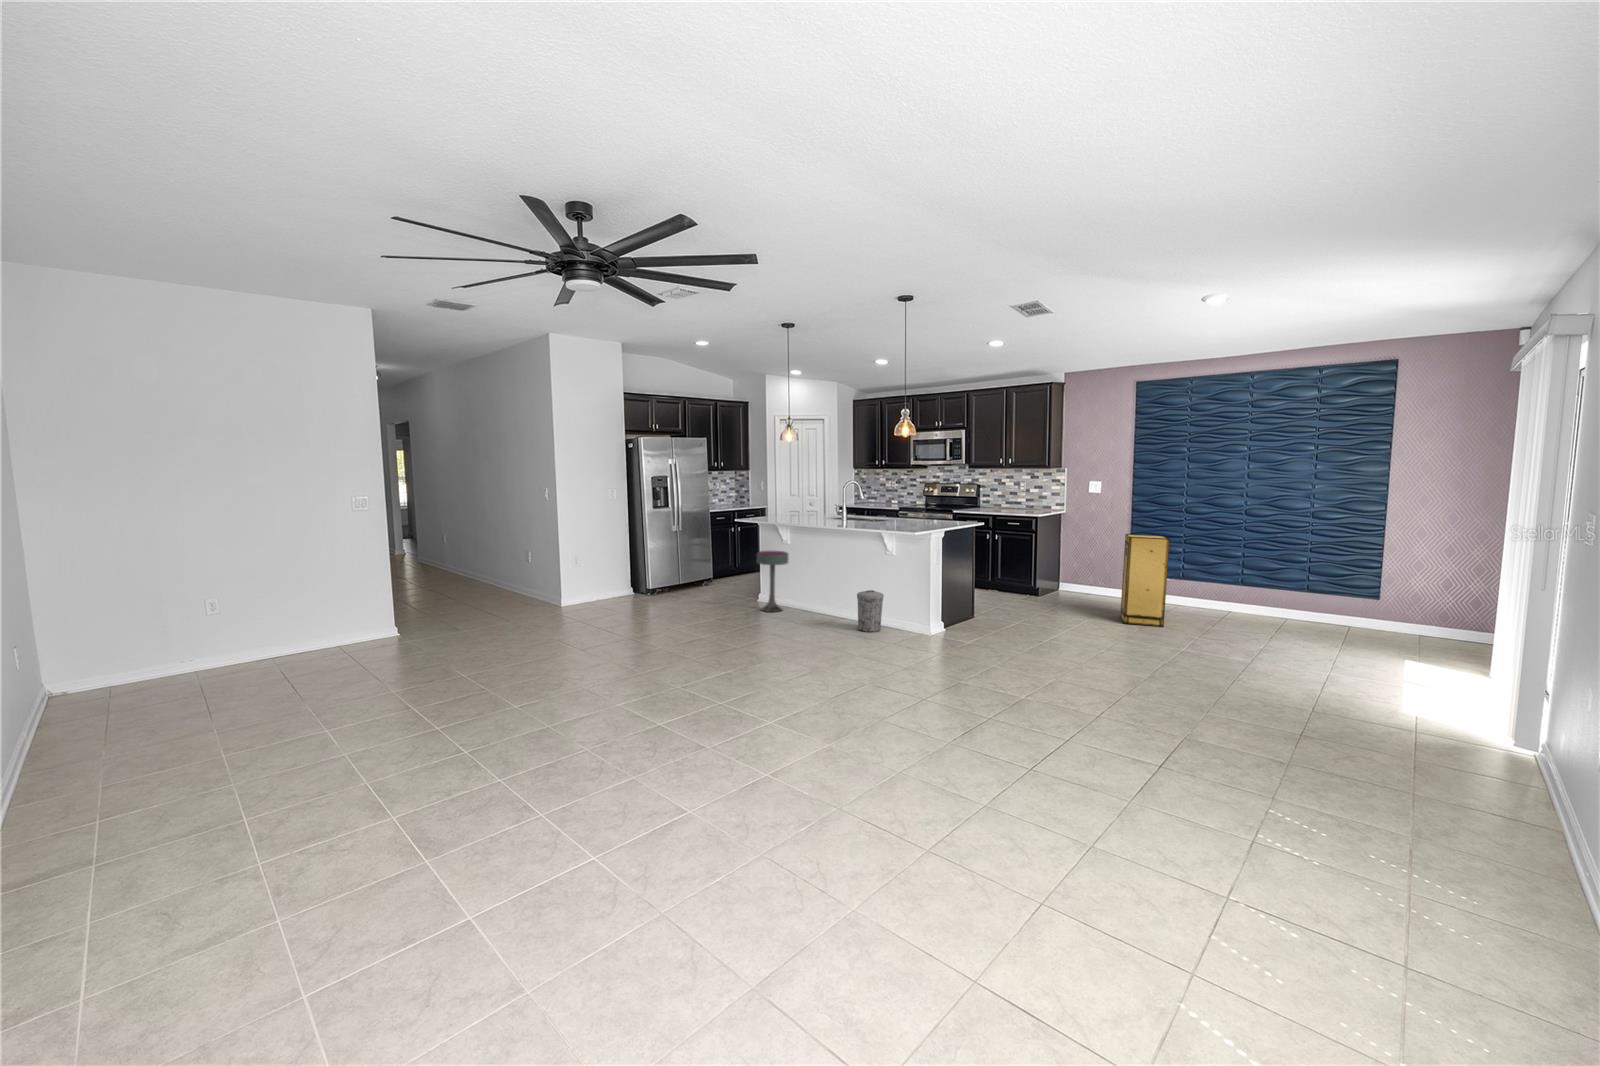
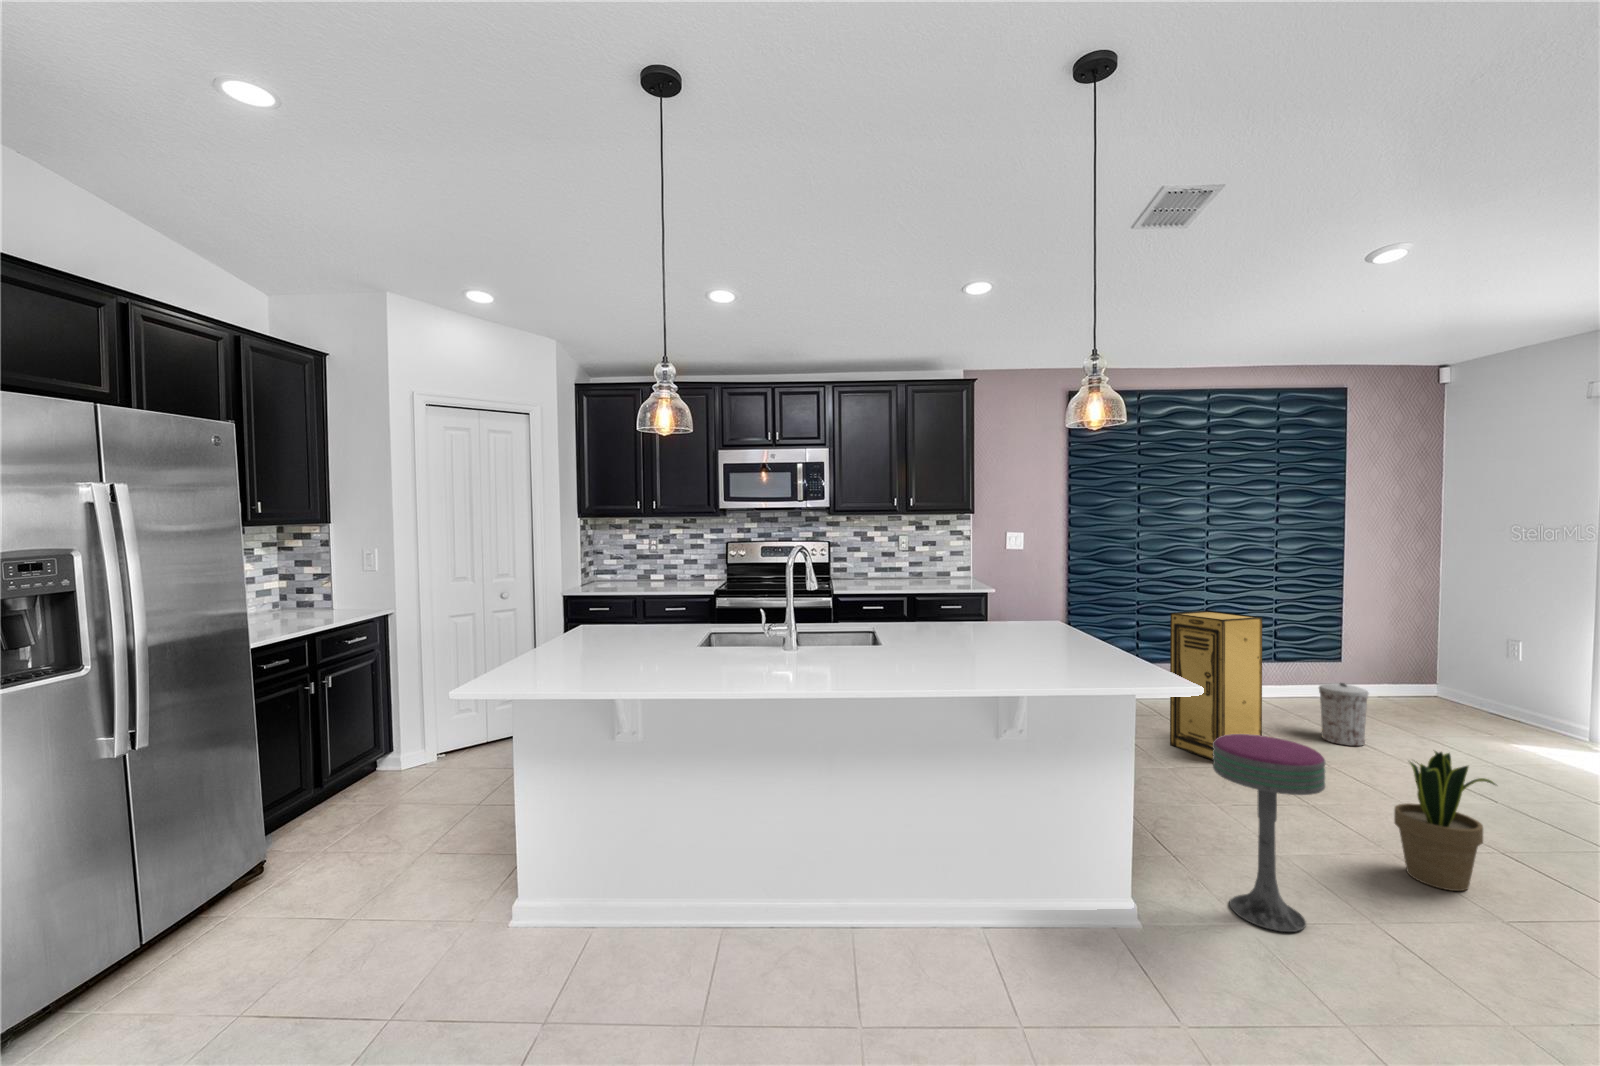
bar stool: present [757,551,788,612] -> present [1213,734,1325,932]
trash can: present [857,590,884,632] -> present [1319,683,1369,746]
potted plant: none [1071,590,1114,656] -> present [1394,751,1496,891]

